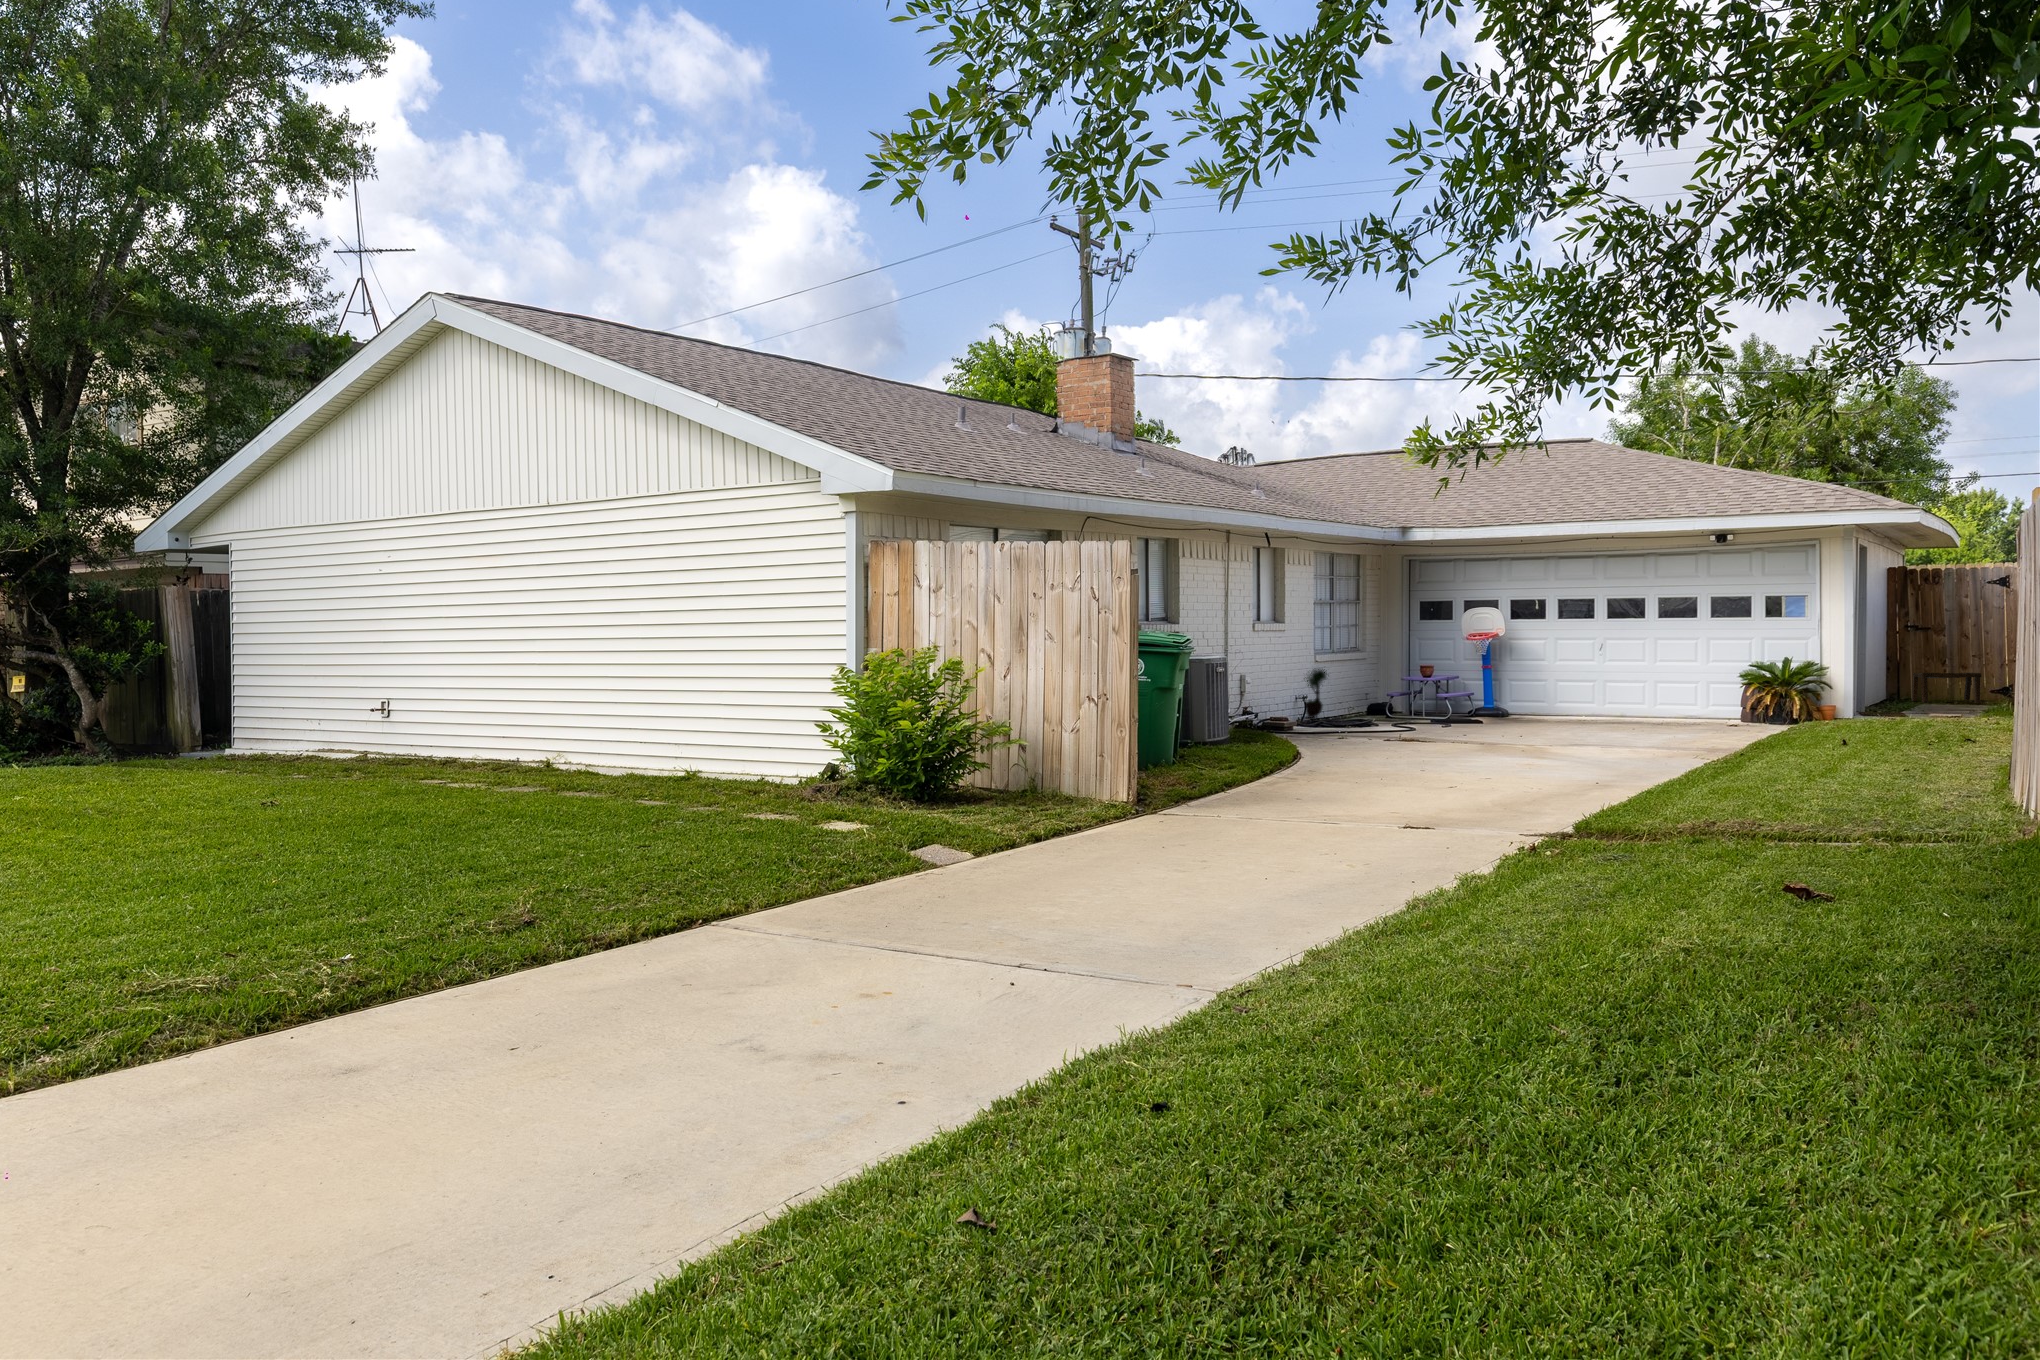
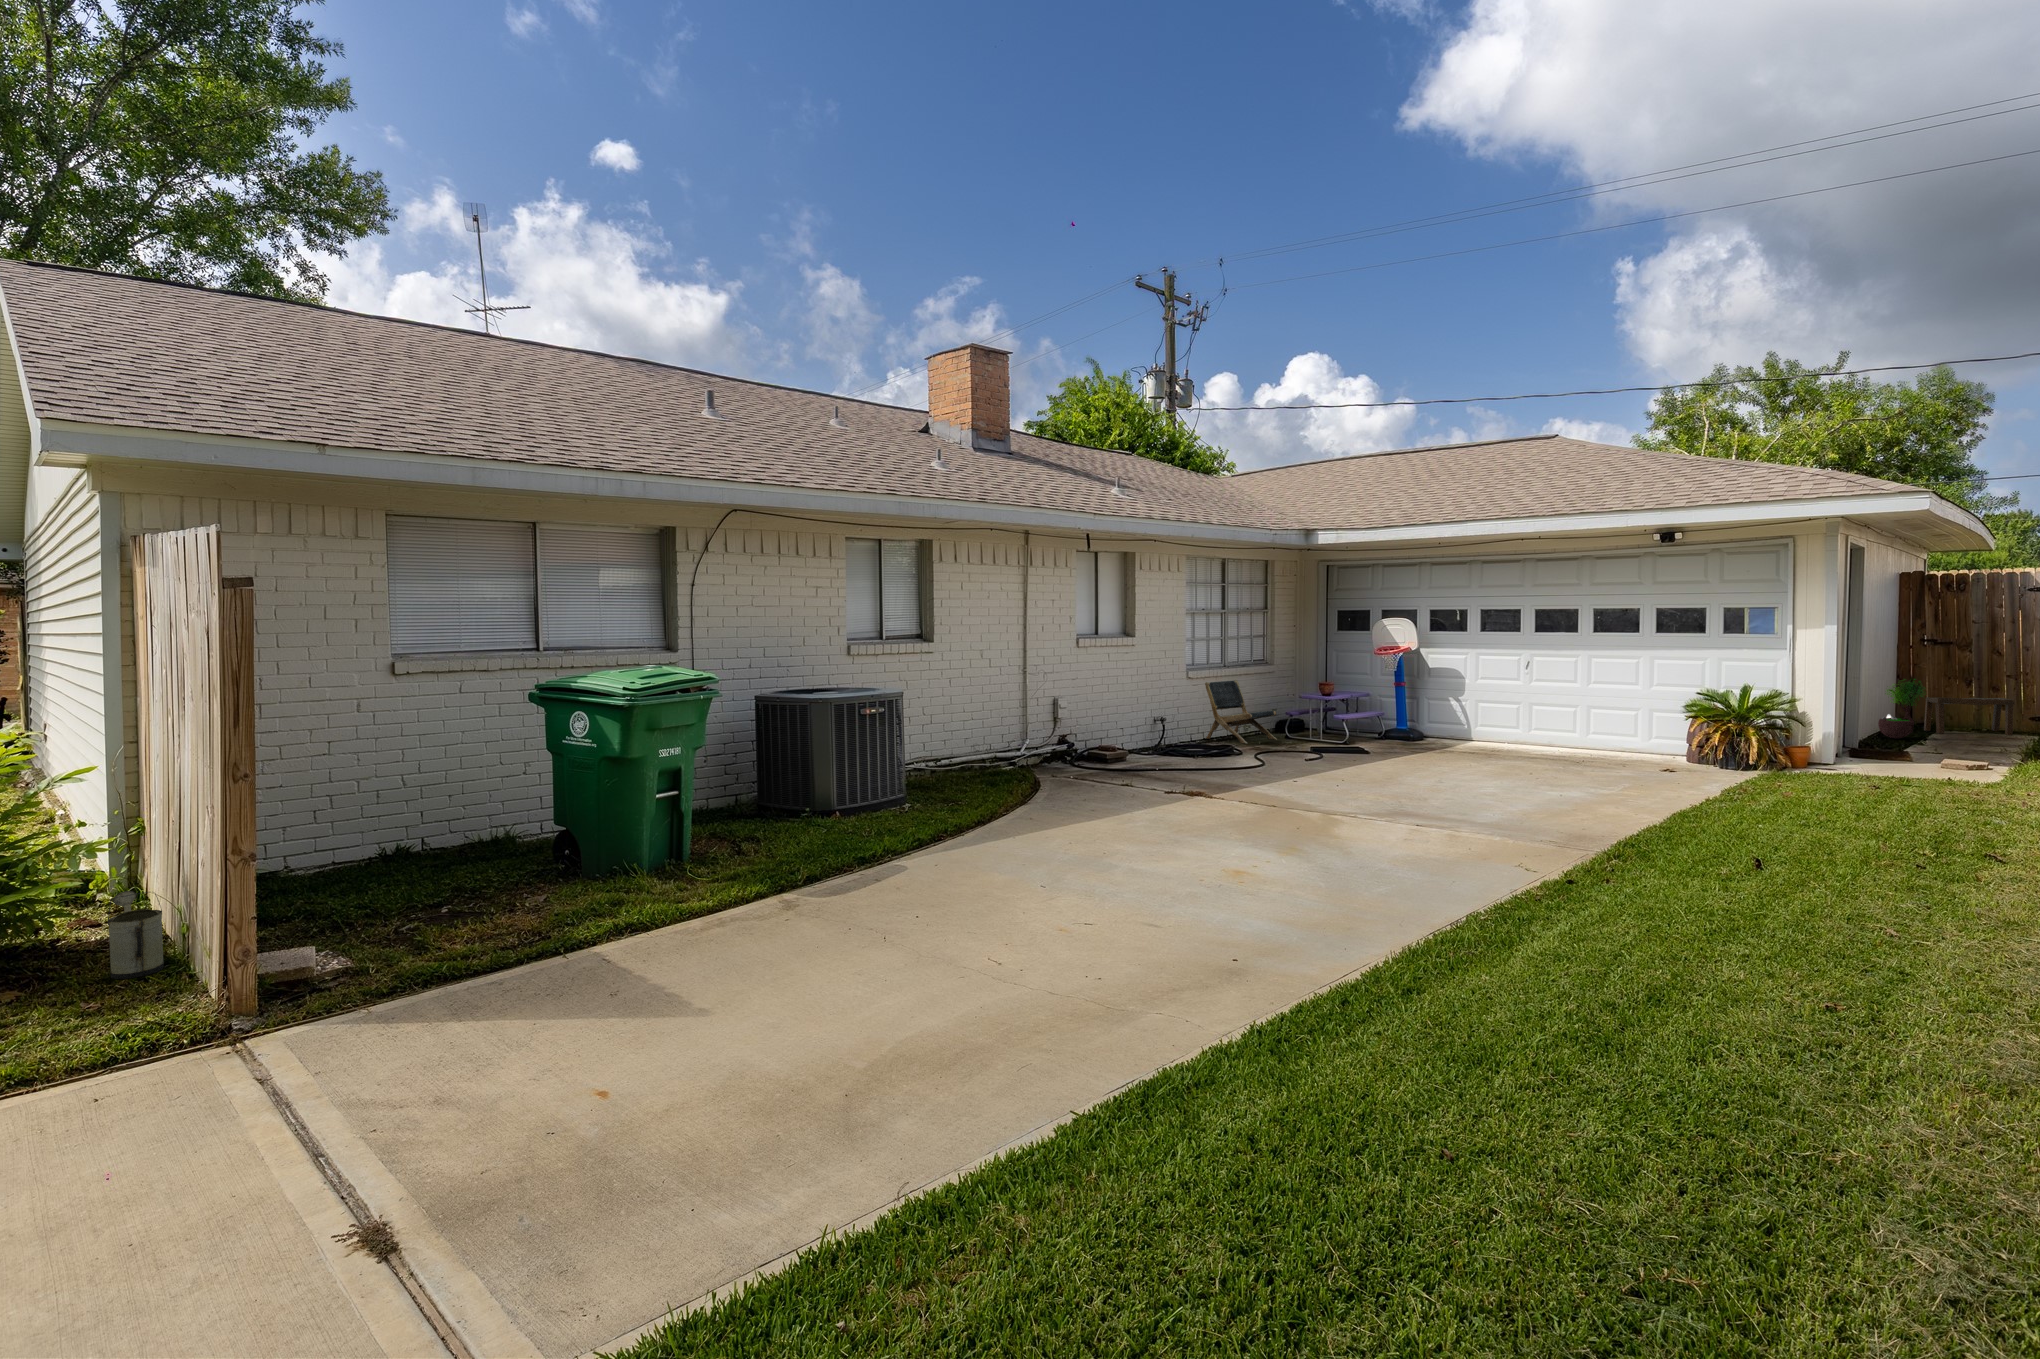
lounge chair: none [1330,663,1393,715] -> present [1205,680,1276,743]
potted tree: present [1304,669,1327,718] -> present [1878,679,1925,739]
watering can: none [957,752,1002,799] -> present [108,891,164,979]

